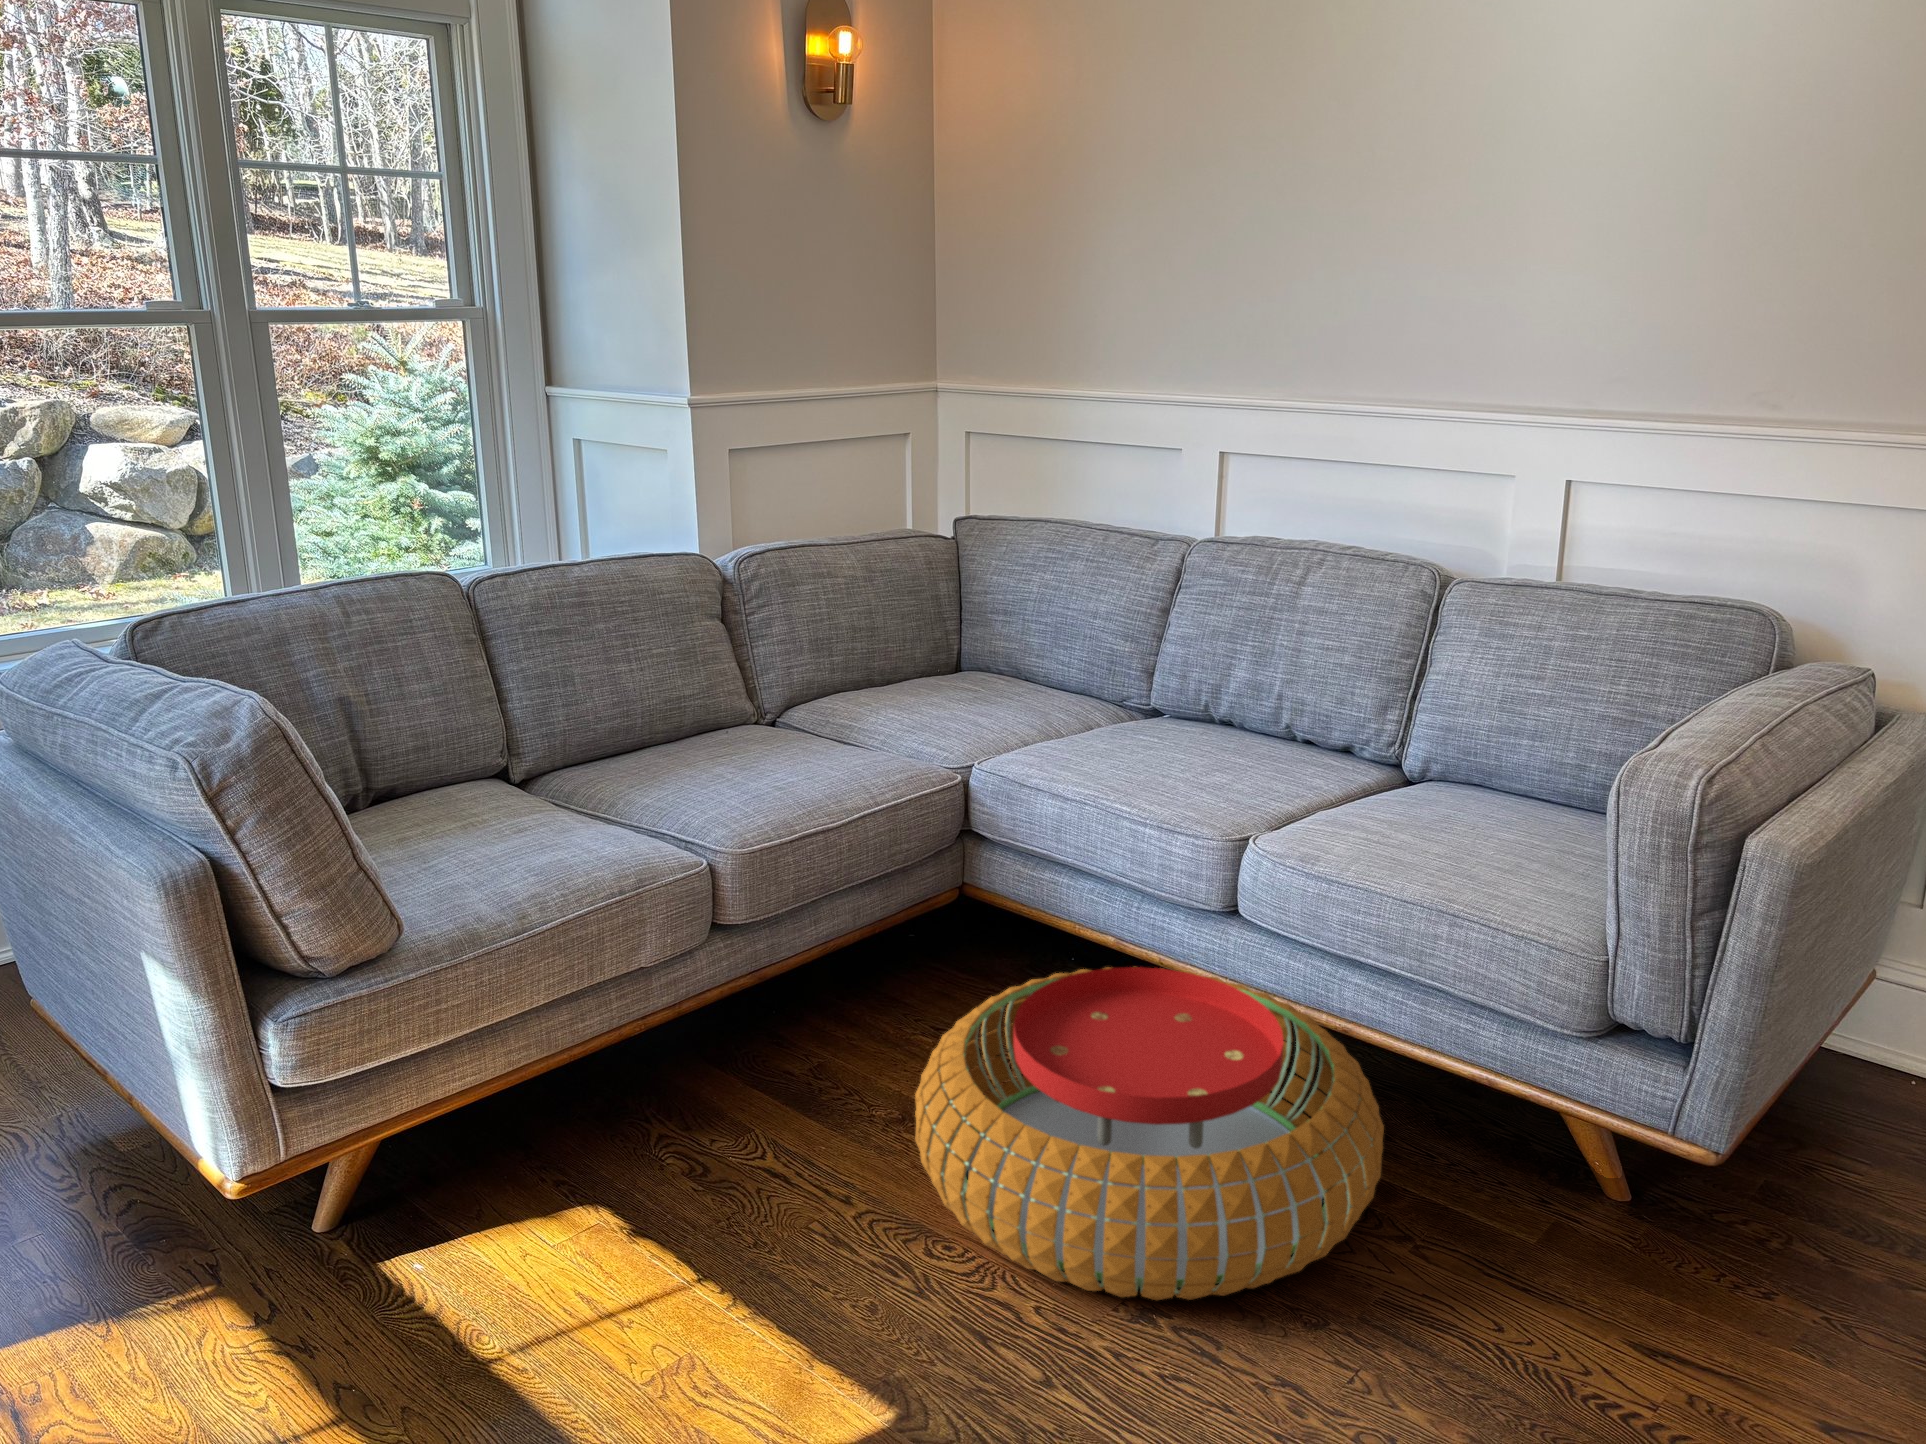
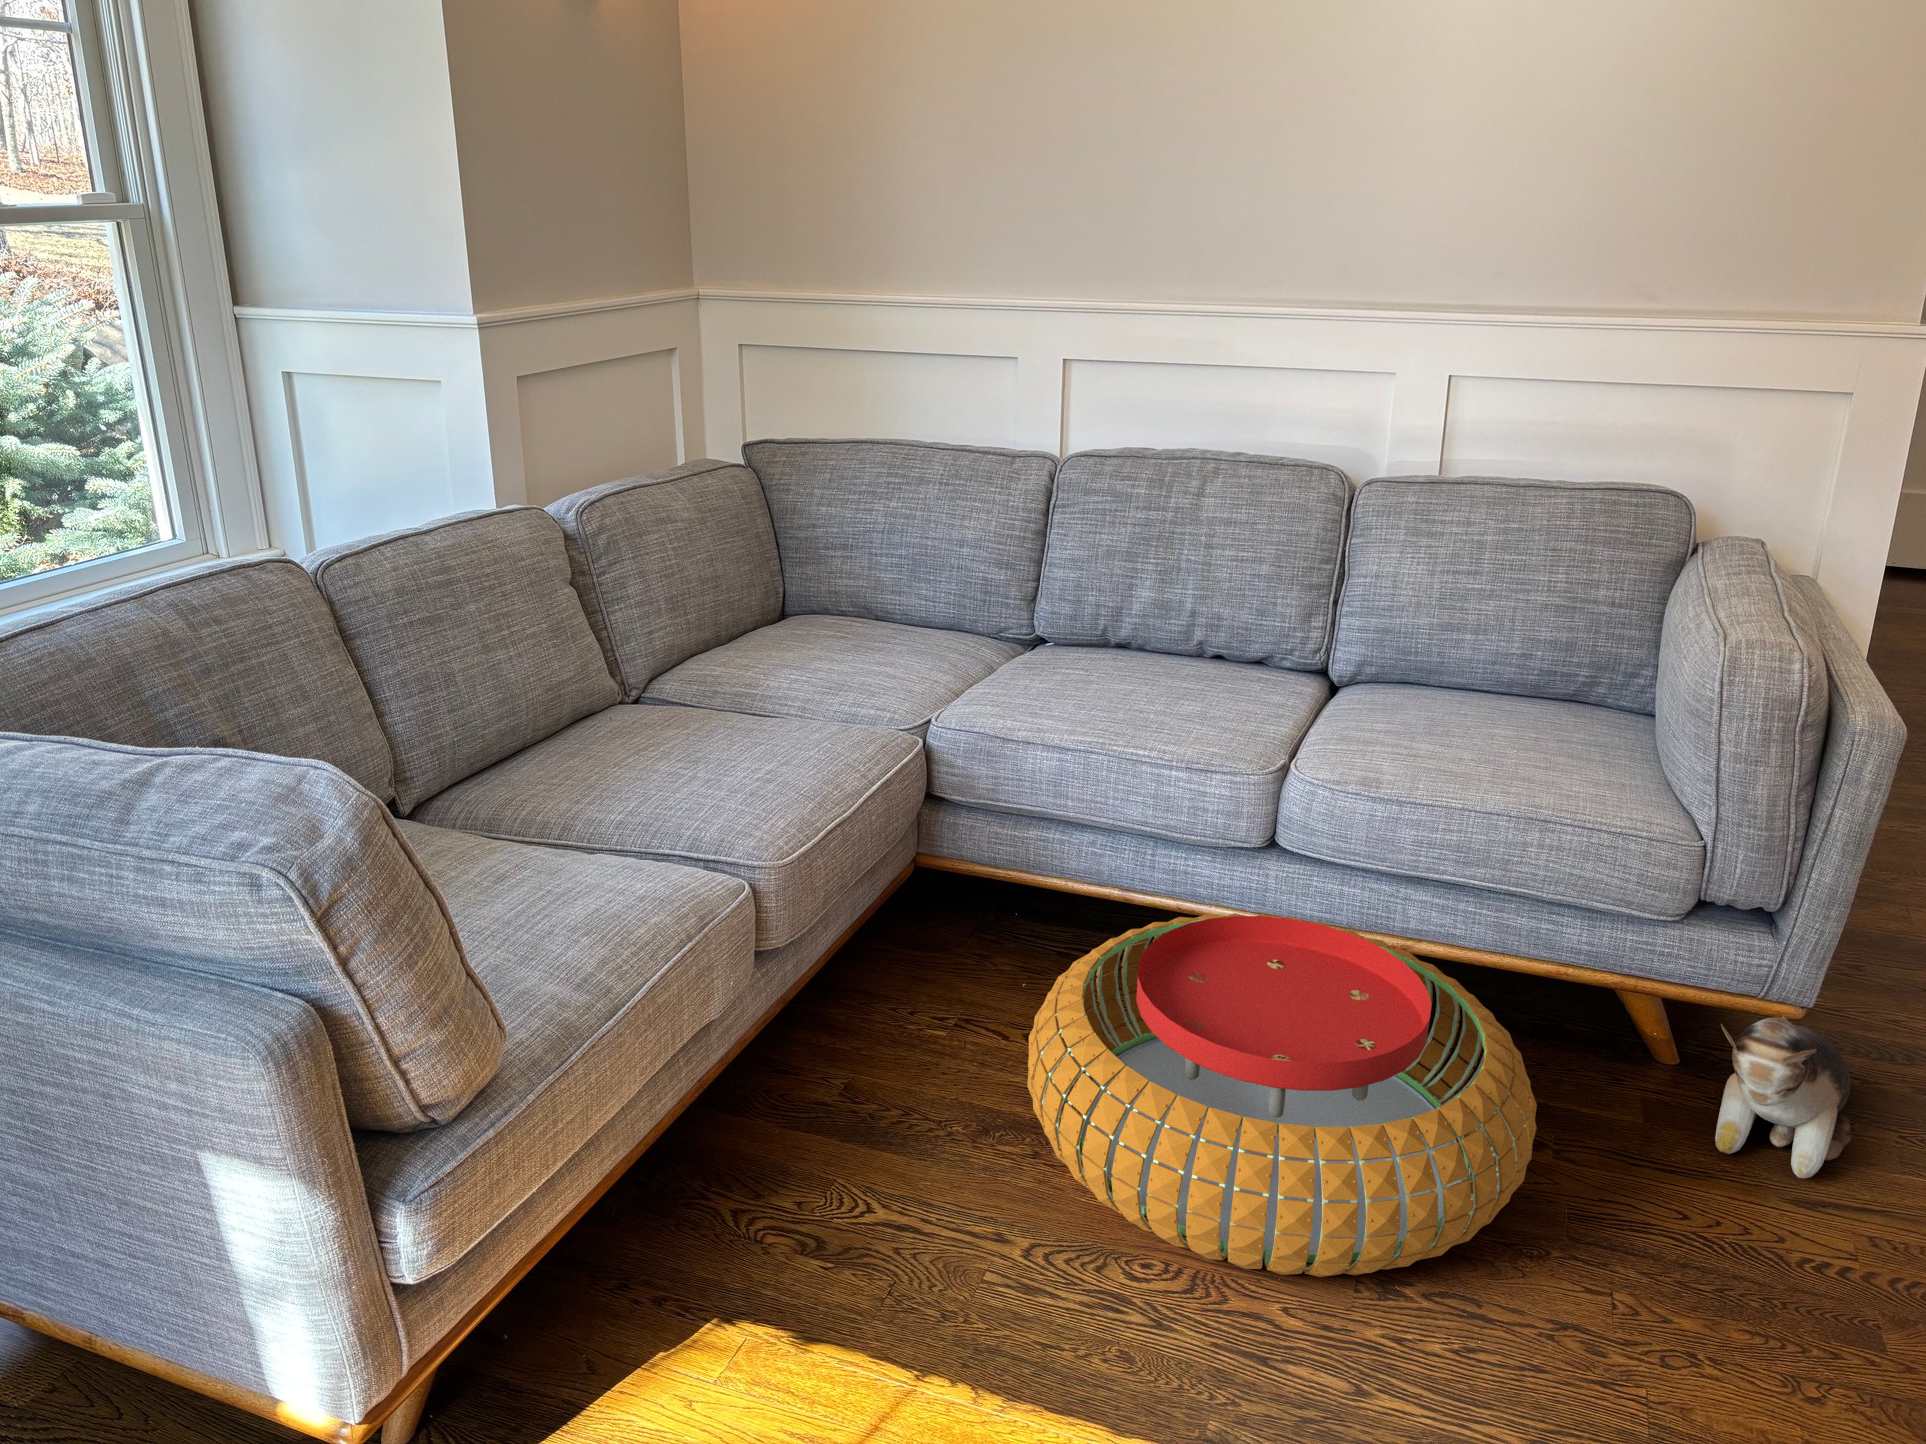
plush toy: none [1559,1141,1804,1330] -> present [1715,1017,1852,1178]

